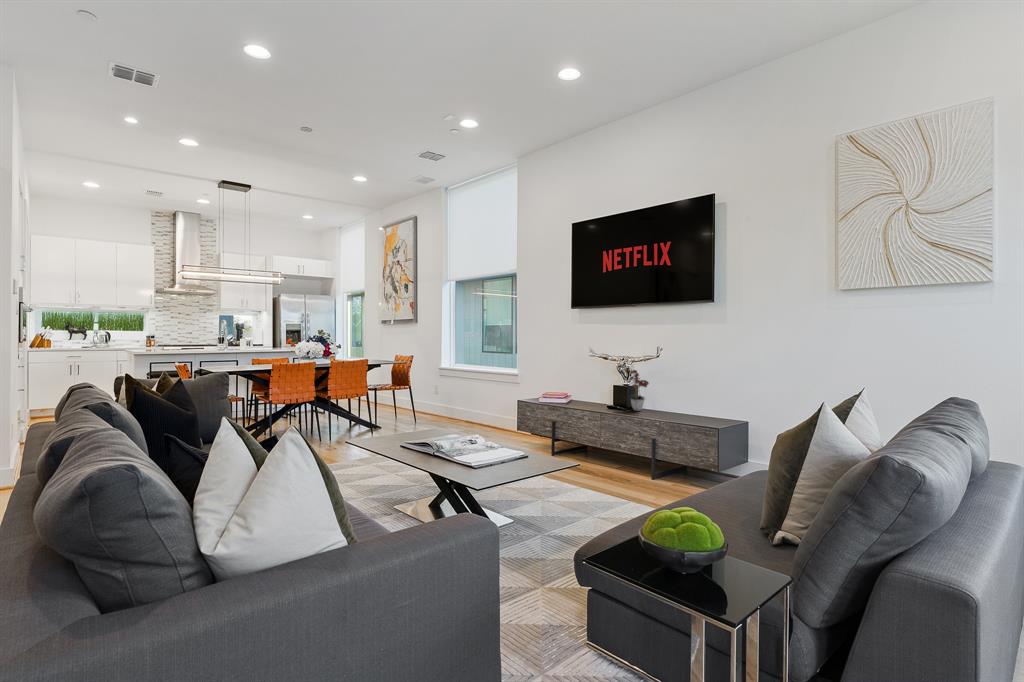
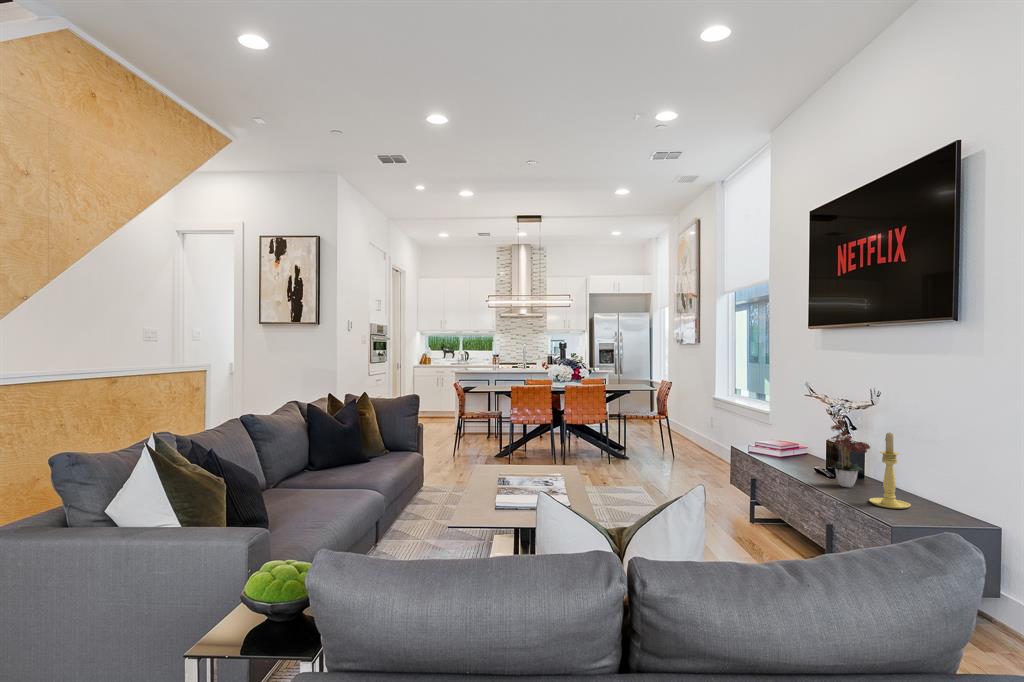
candle holder: none [667,370,690,417] -> present [869,433,911,509]

